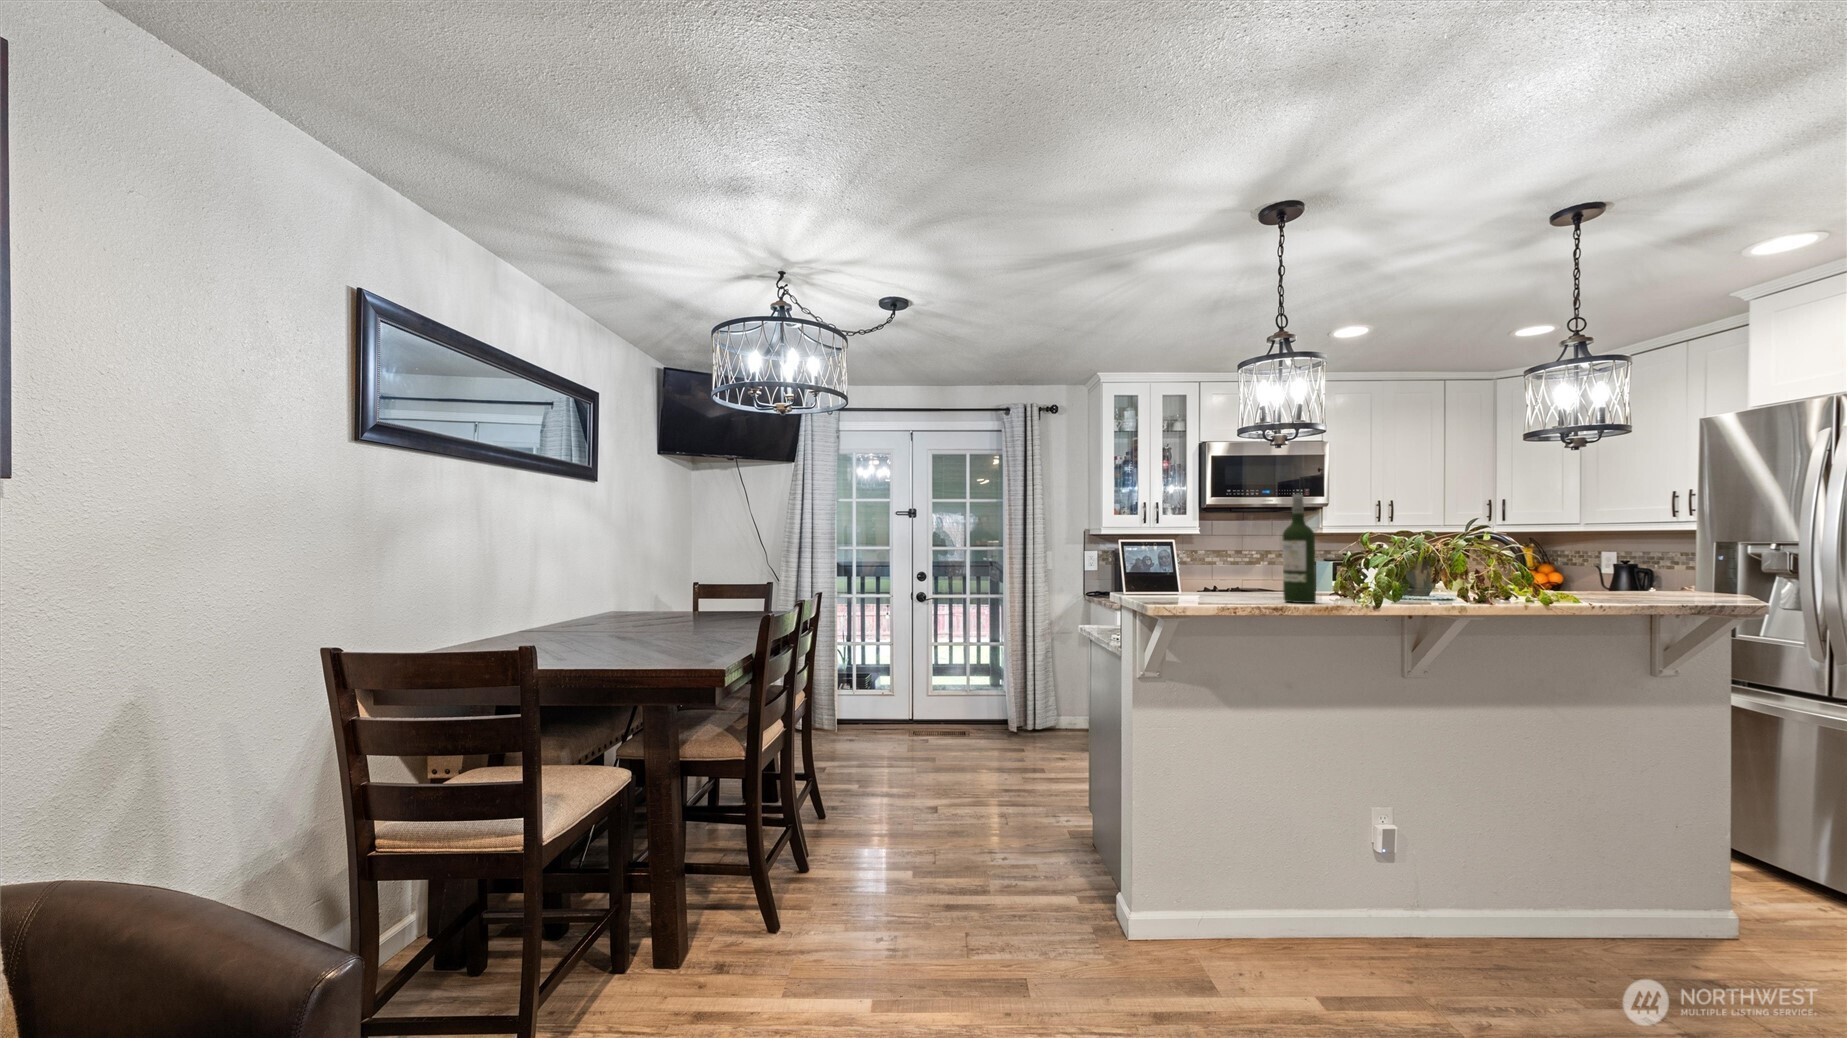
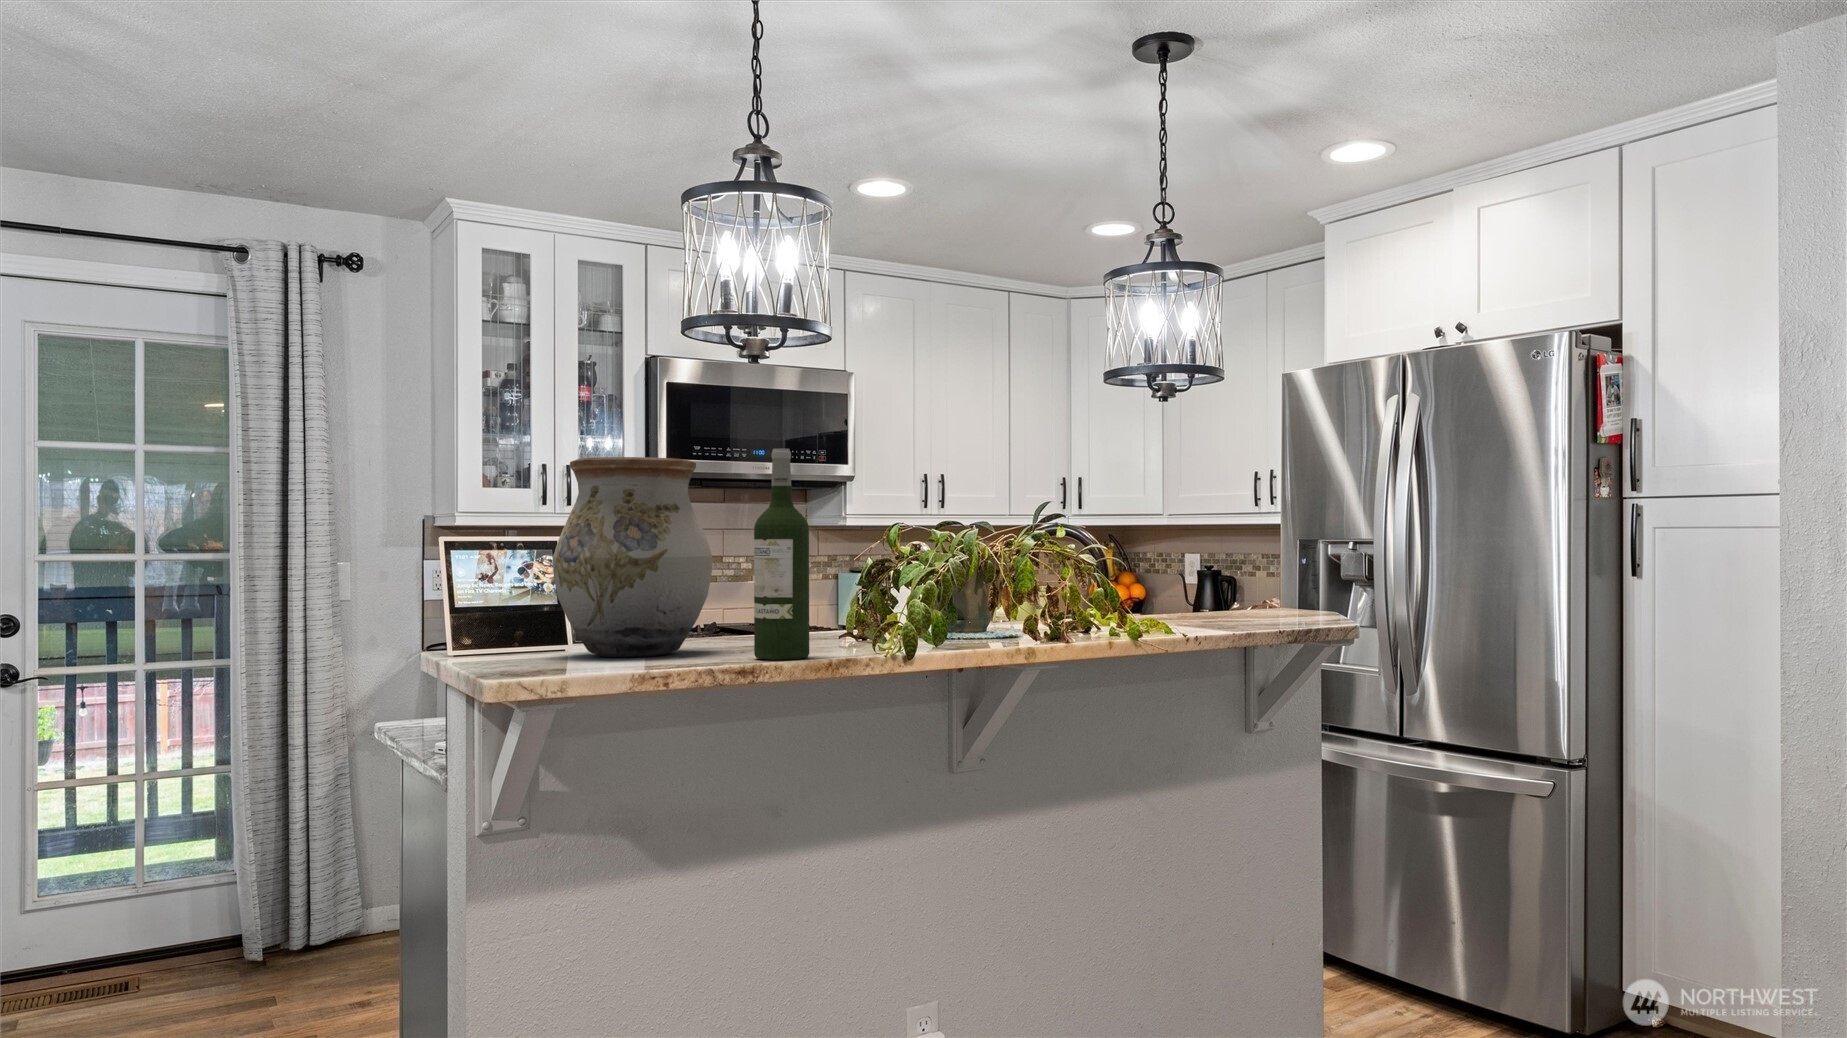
vase: none [1173,500,1256,598] -> present [553,457,712,657]

